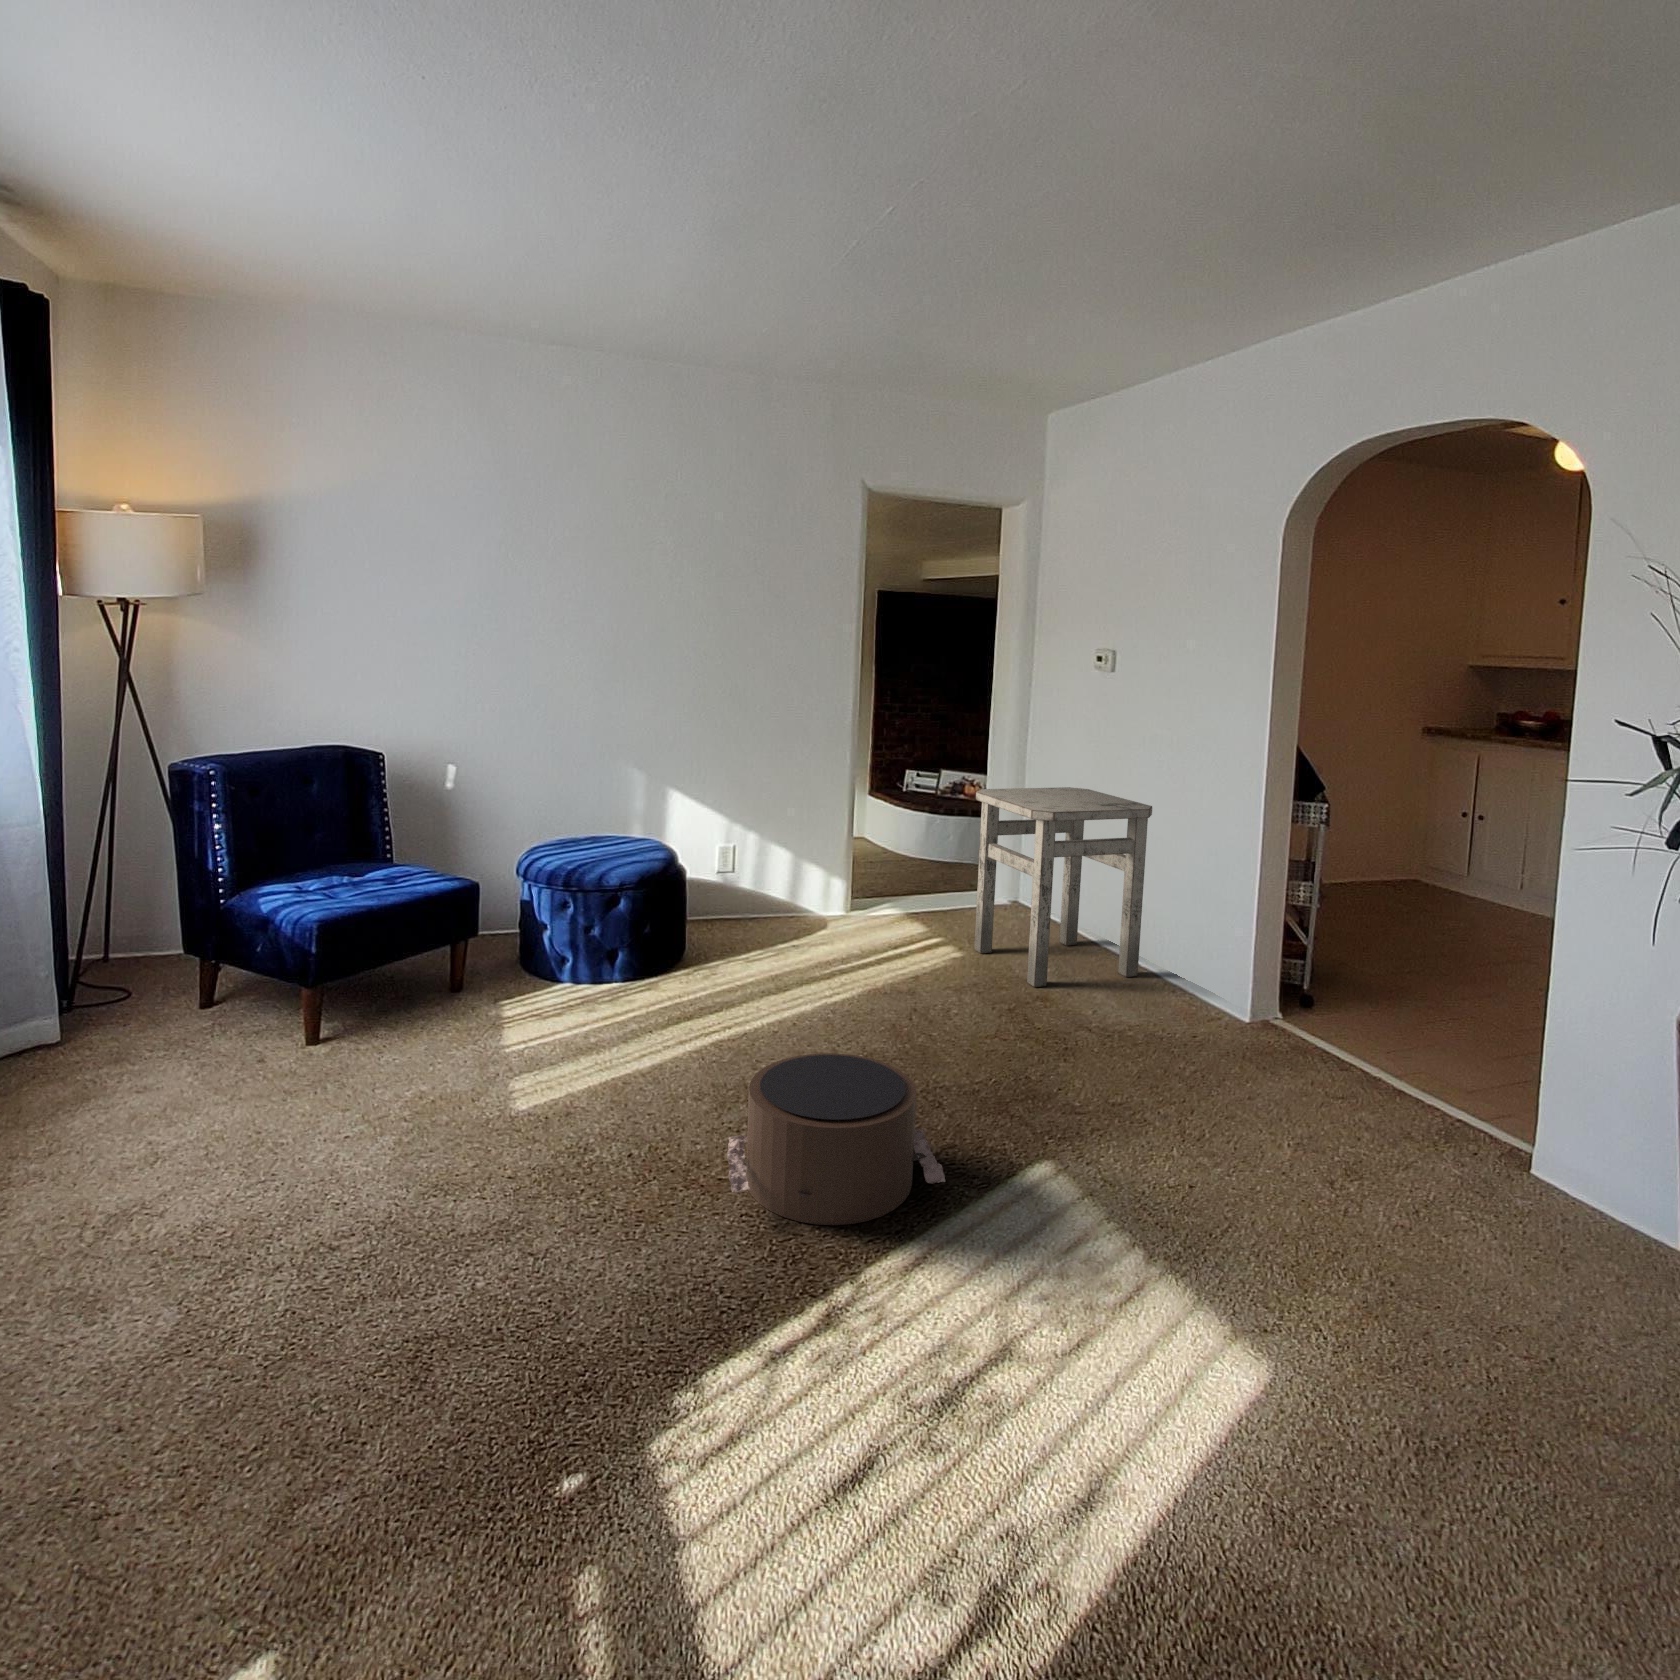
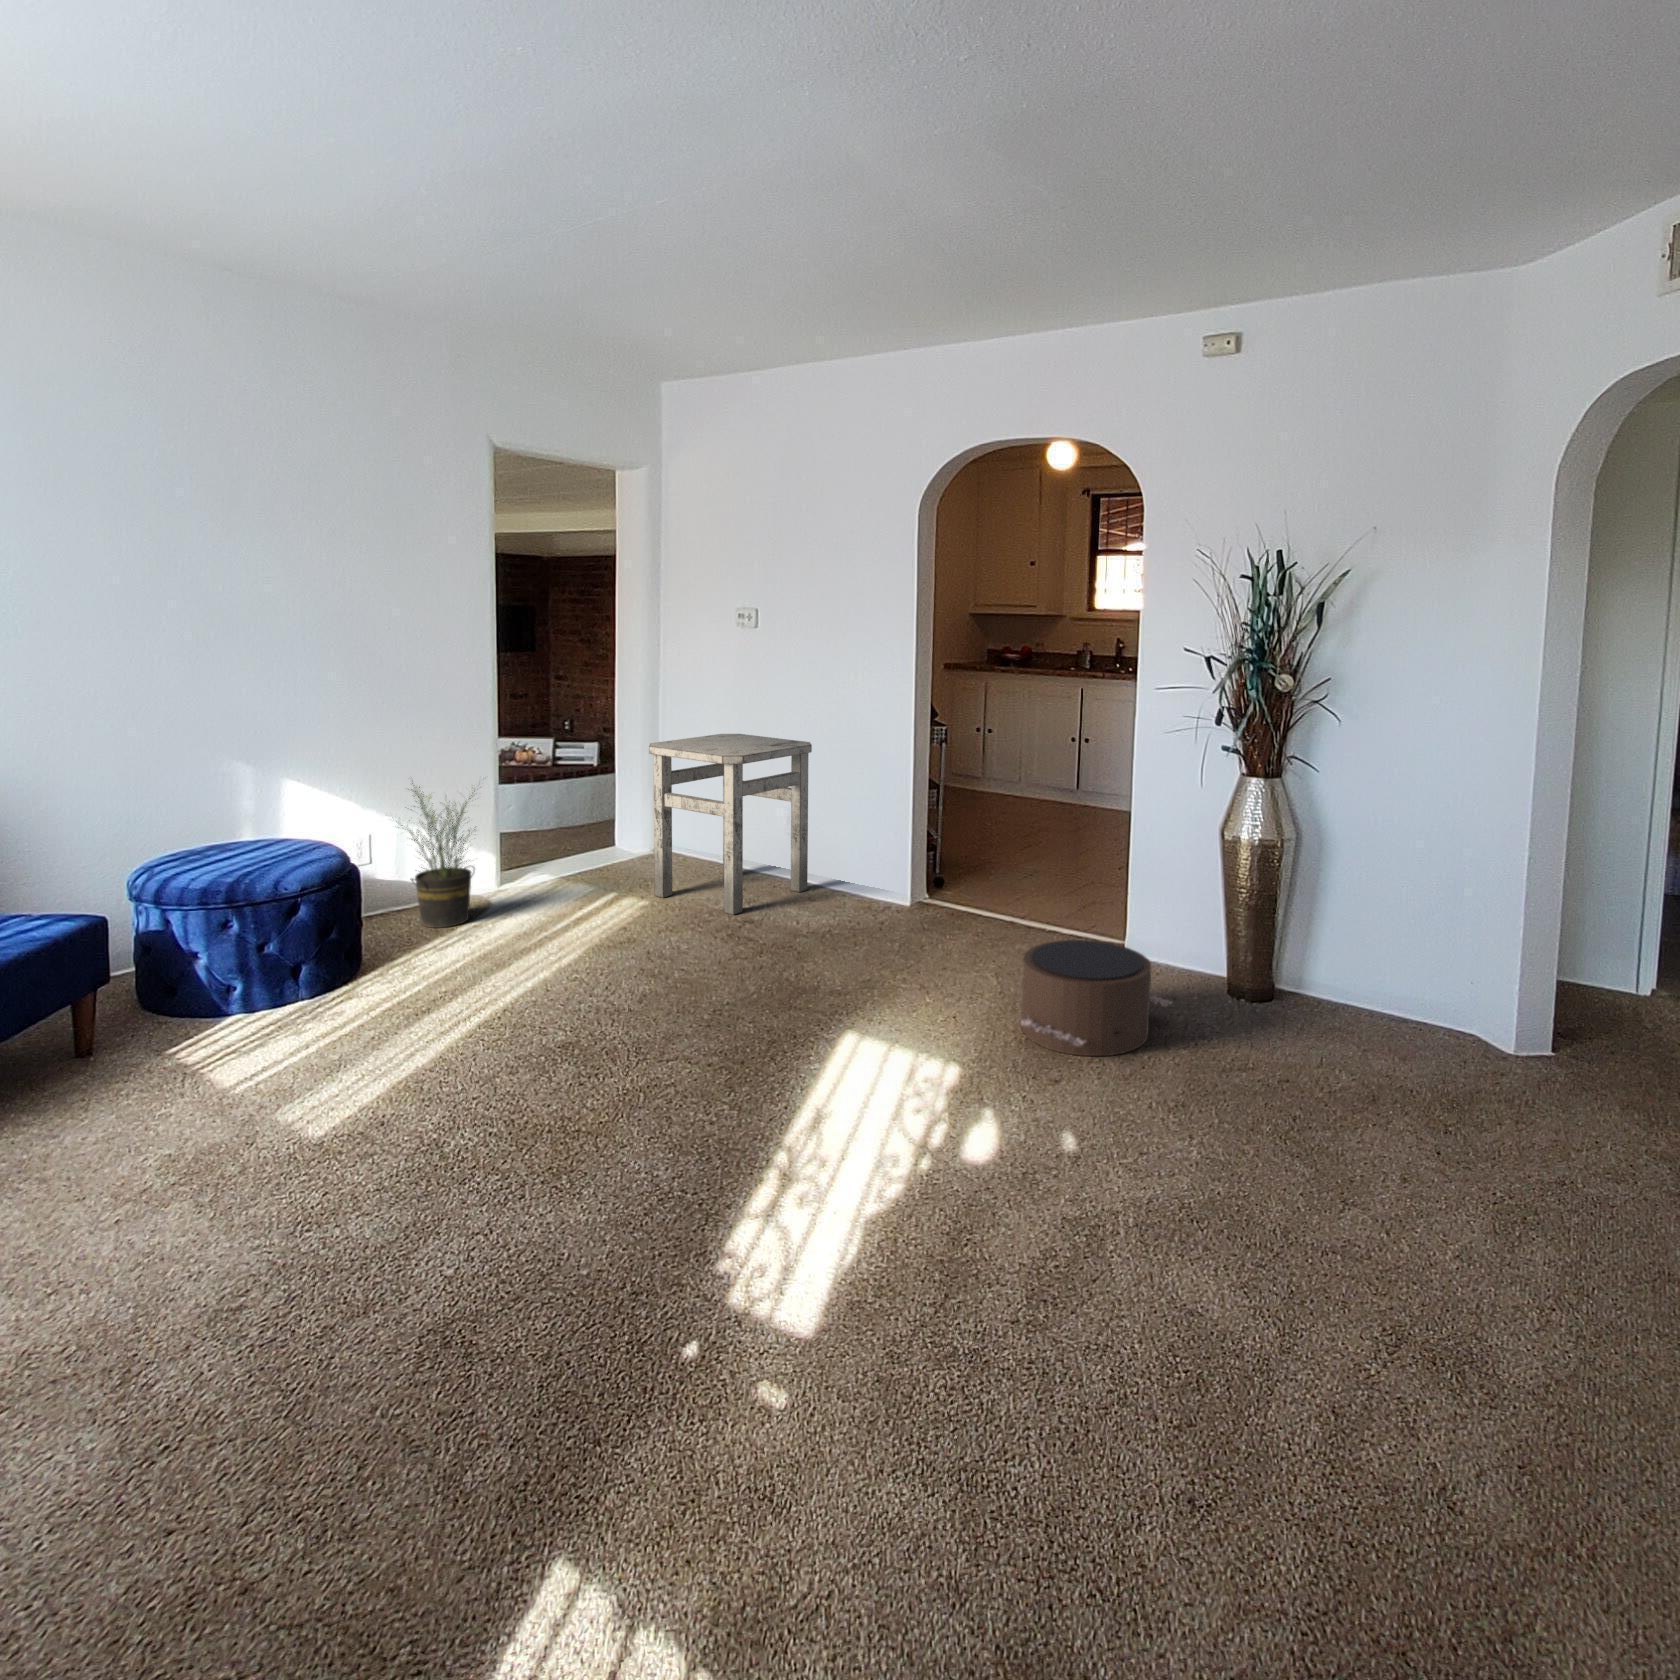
potted plant: none [734,797,828,942] -> present [396,783,475,928]
pouf: present [727,1053,945,1225] -> present [1018,940,1171,1056]

